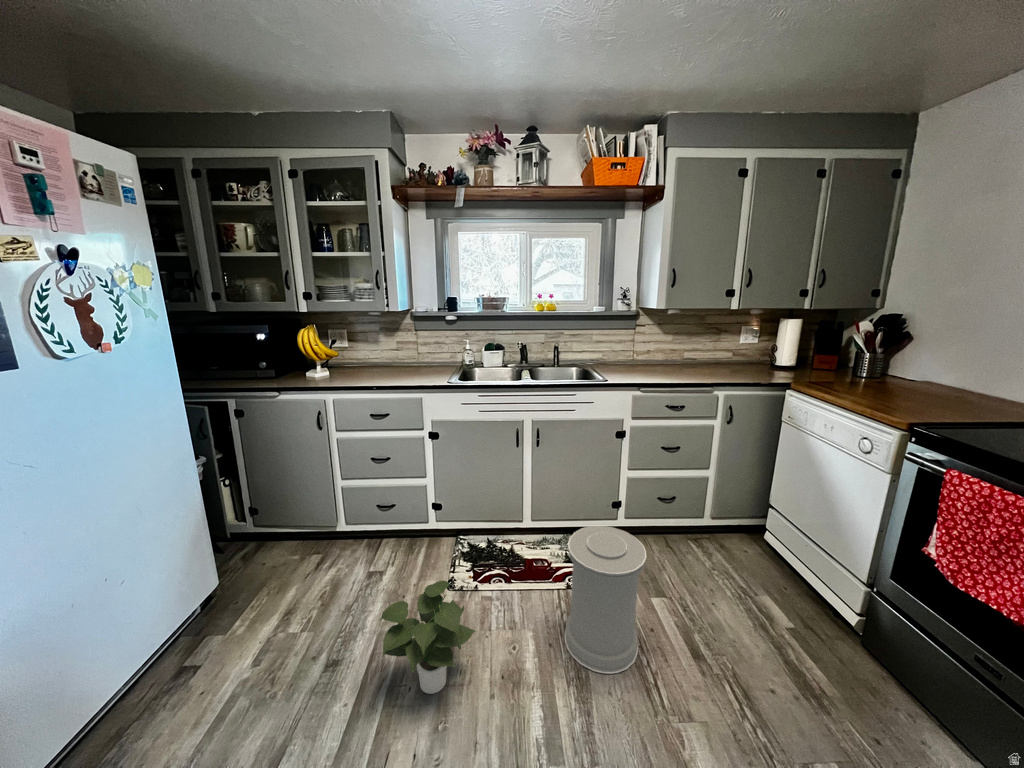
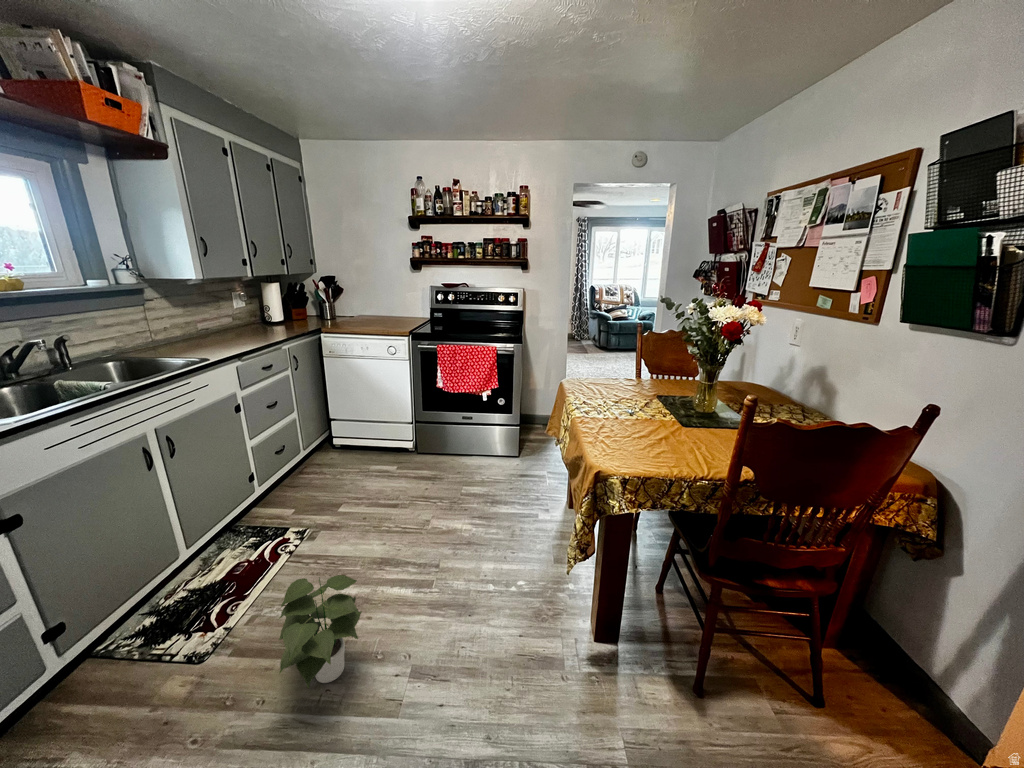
trash can: present [565,526,646,674] -> none [317,456,388,565]

